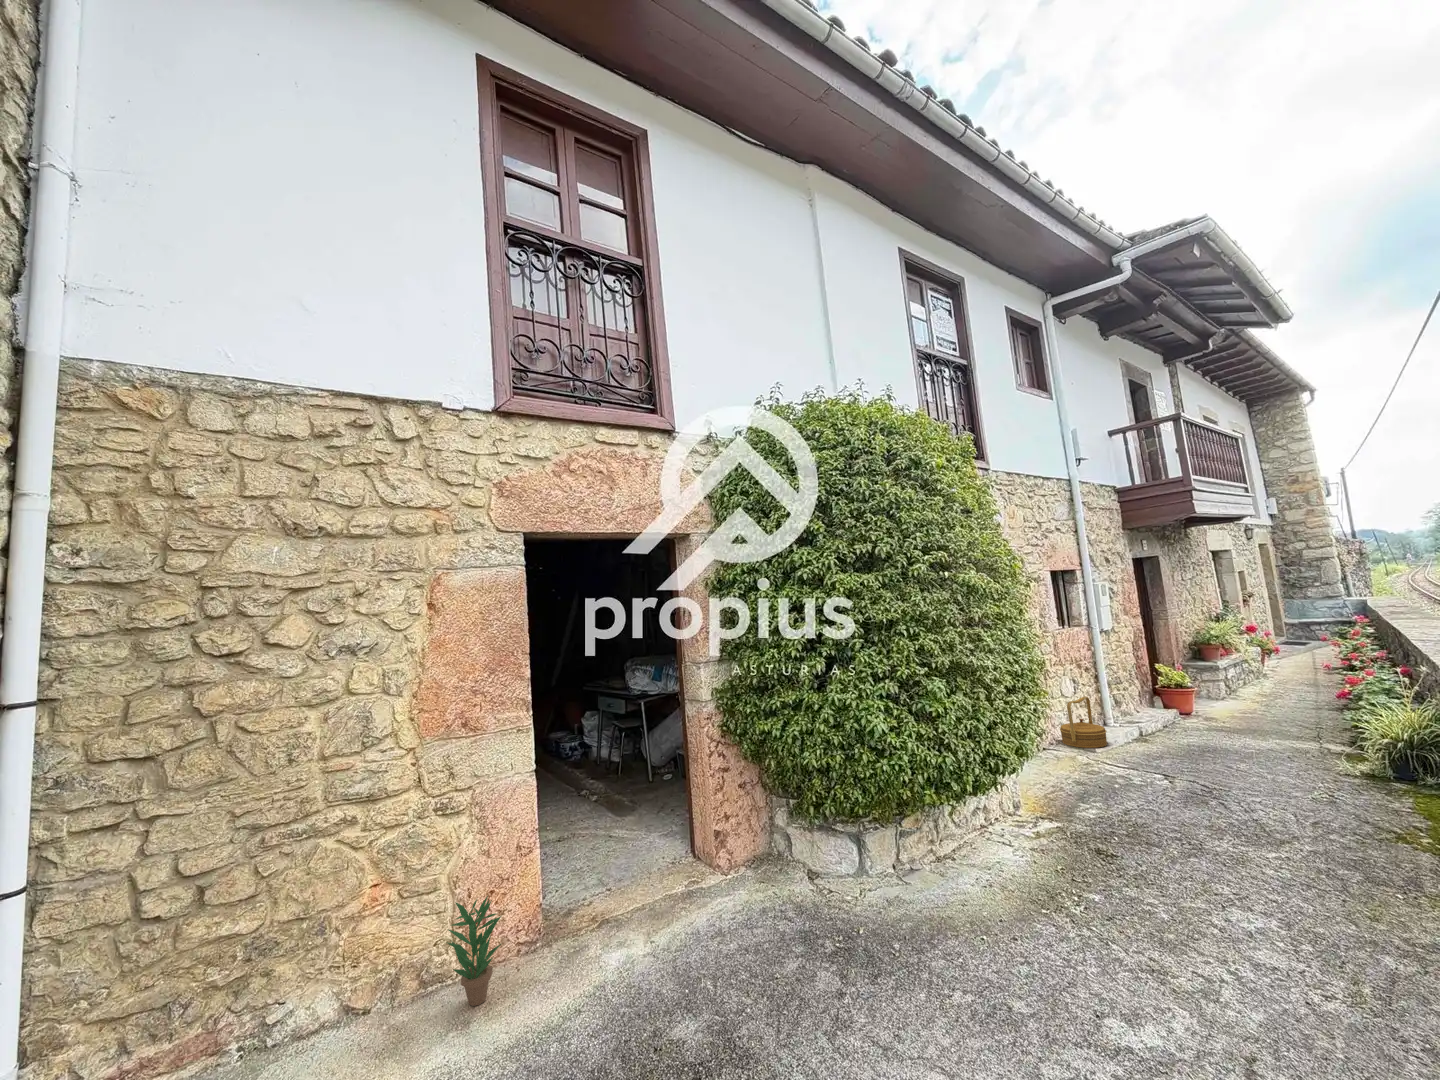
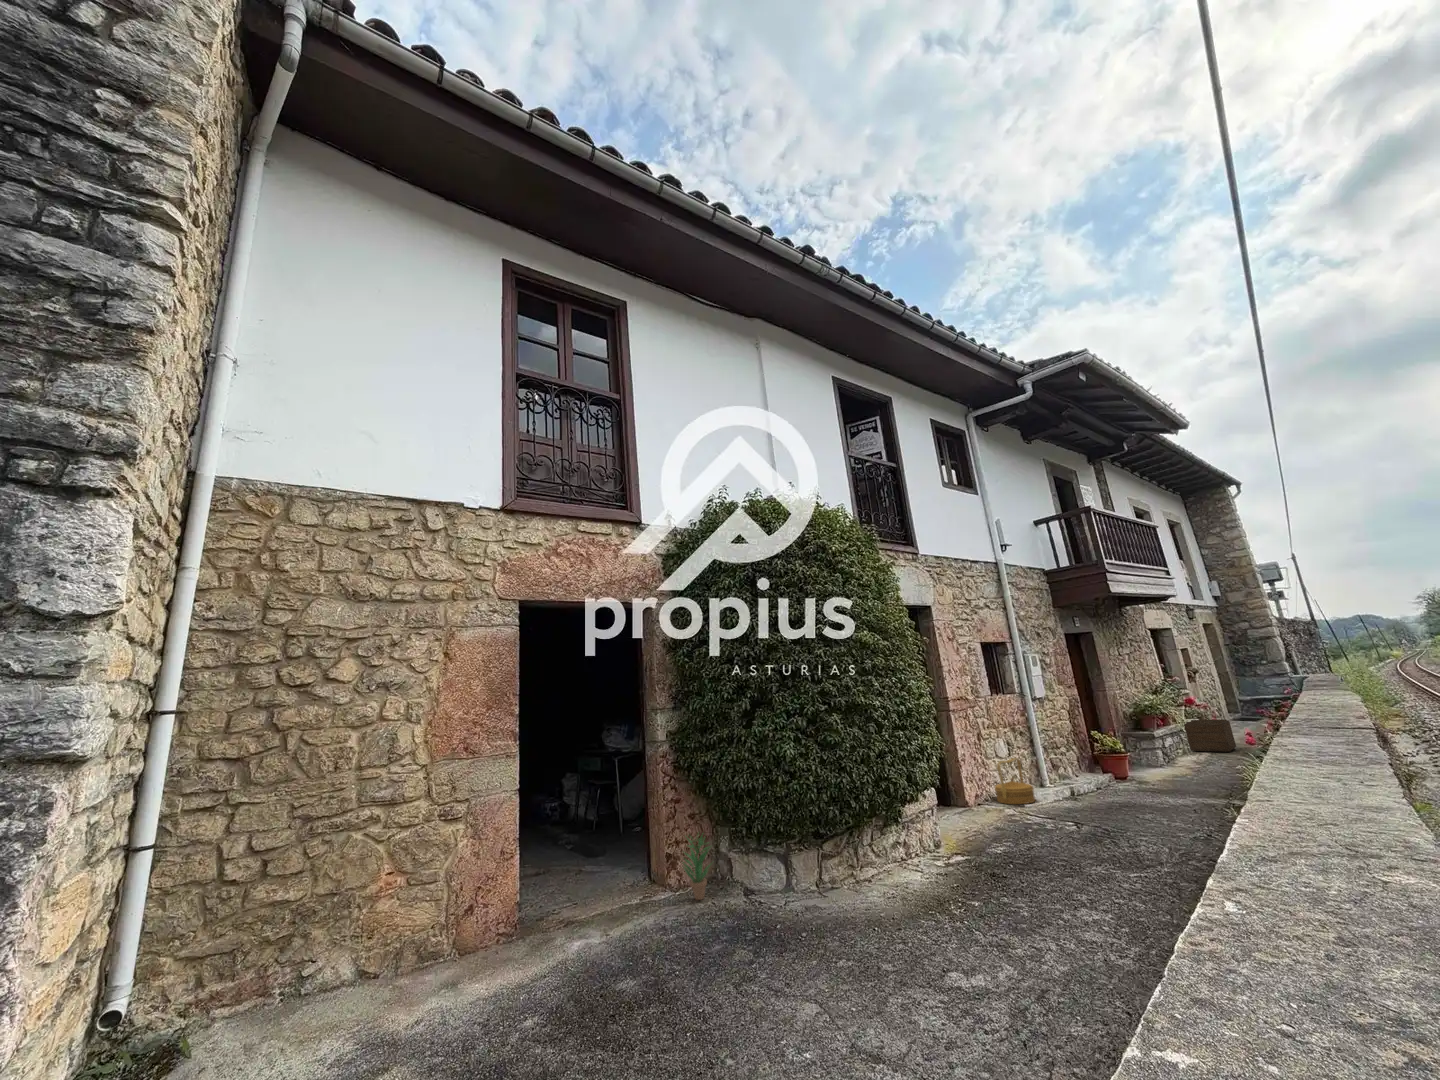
wooden crate: none [1247,647,1302,682] -> present [1184,719,1236,752]
potted plant: present [447,896,501,1006] -> present [683,836,710,900]

